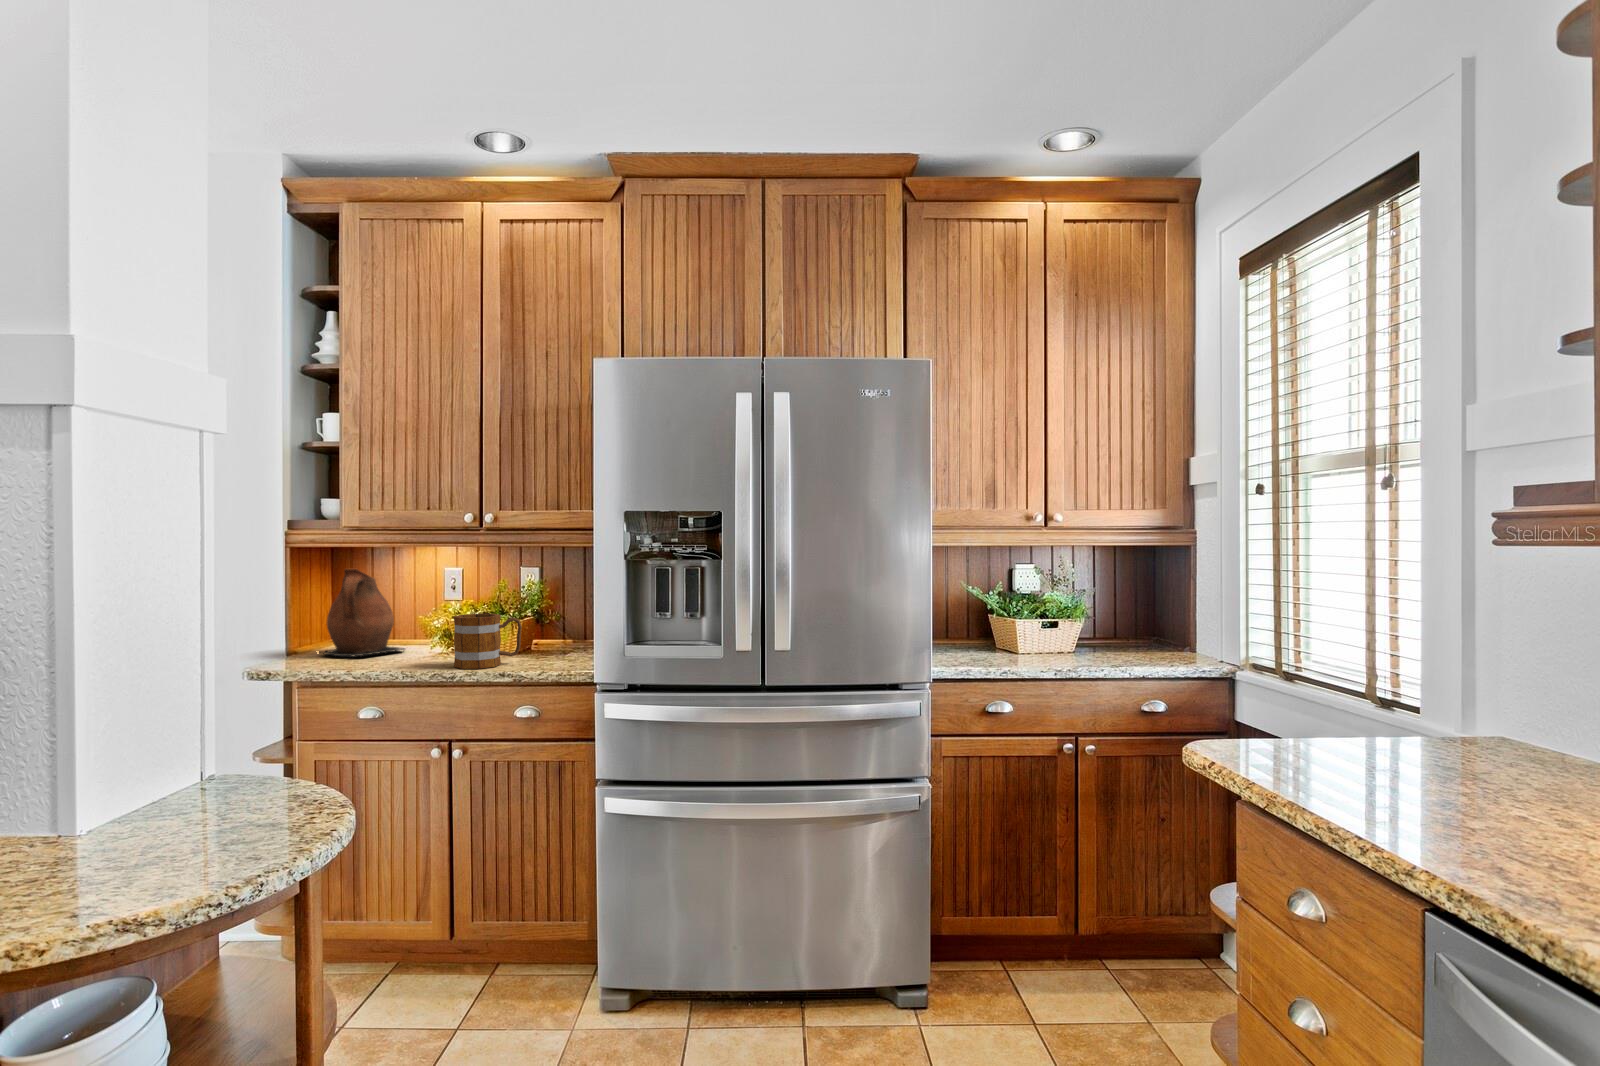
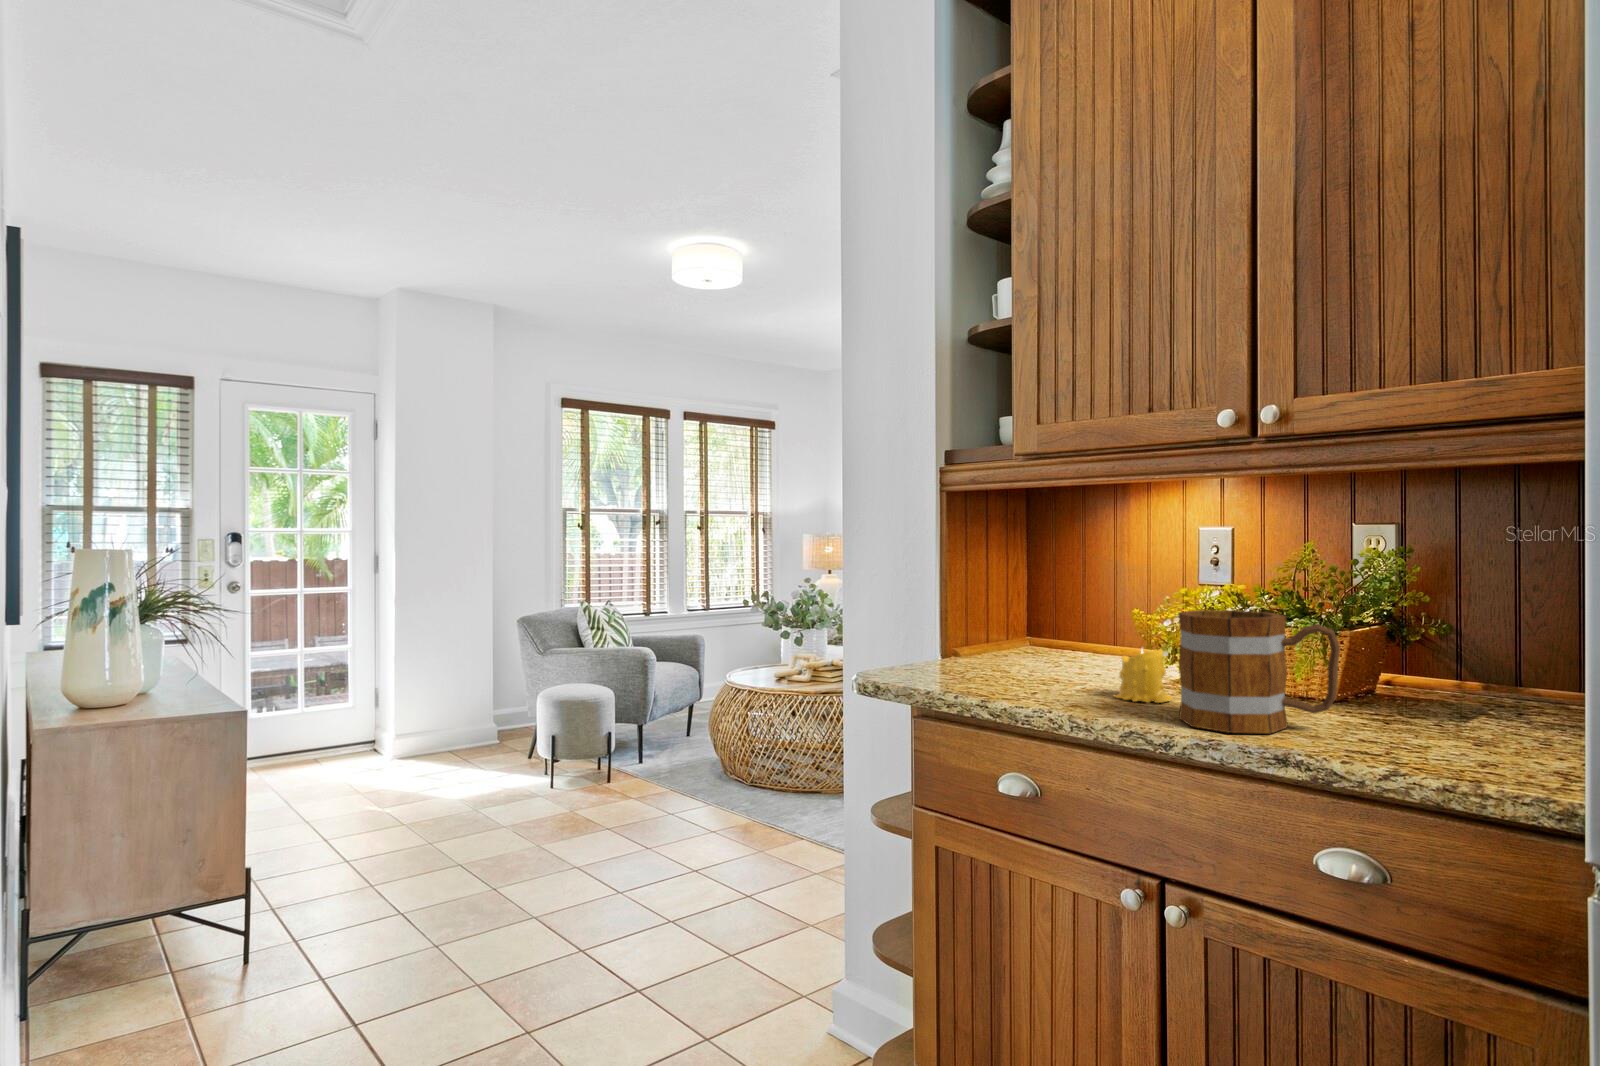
ceramic pitcher: present [320,569,405,657] -> none [981,522,1121,671]
candle: none [415,635,445,663] -> present [1114,649,1172,703]

